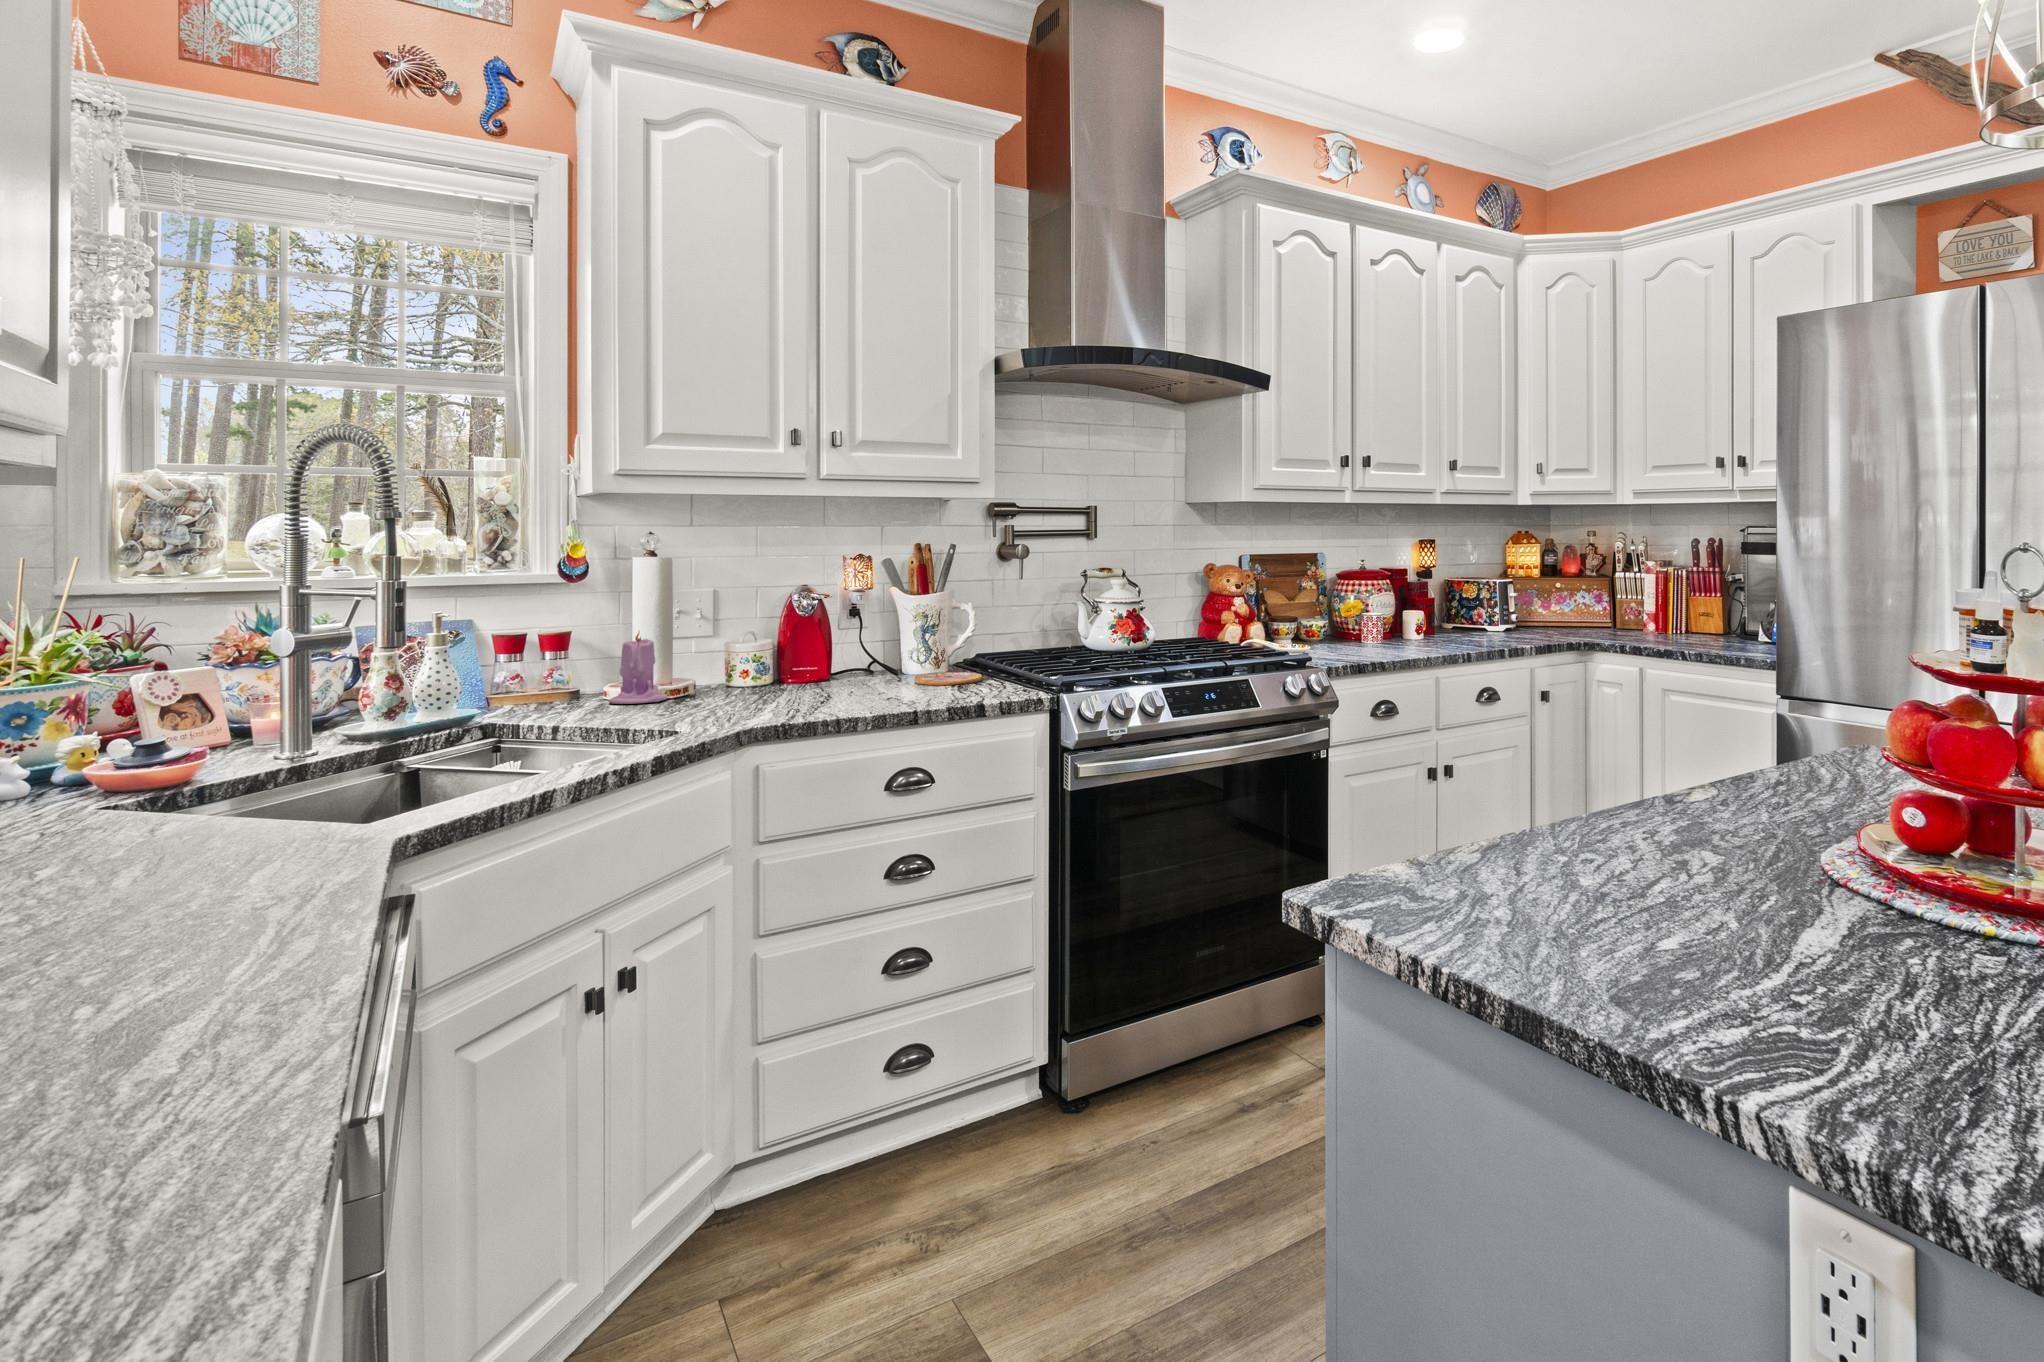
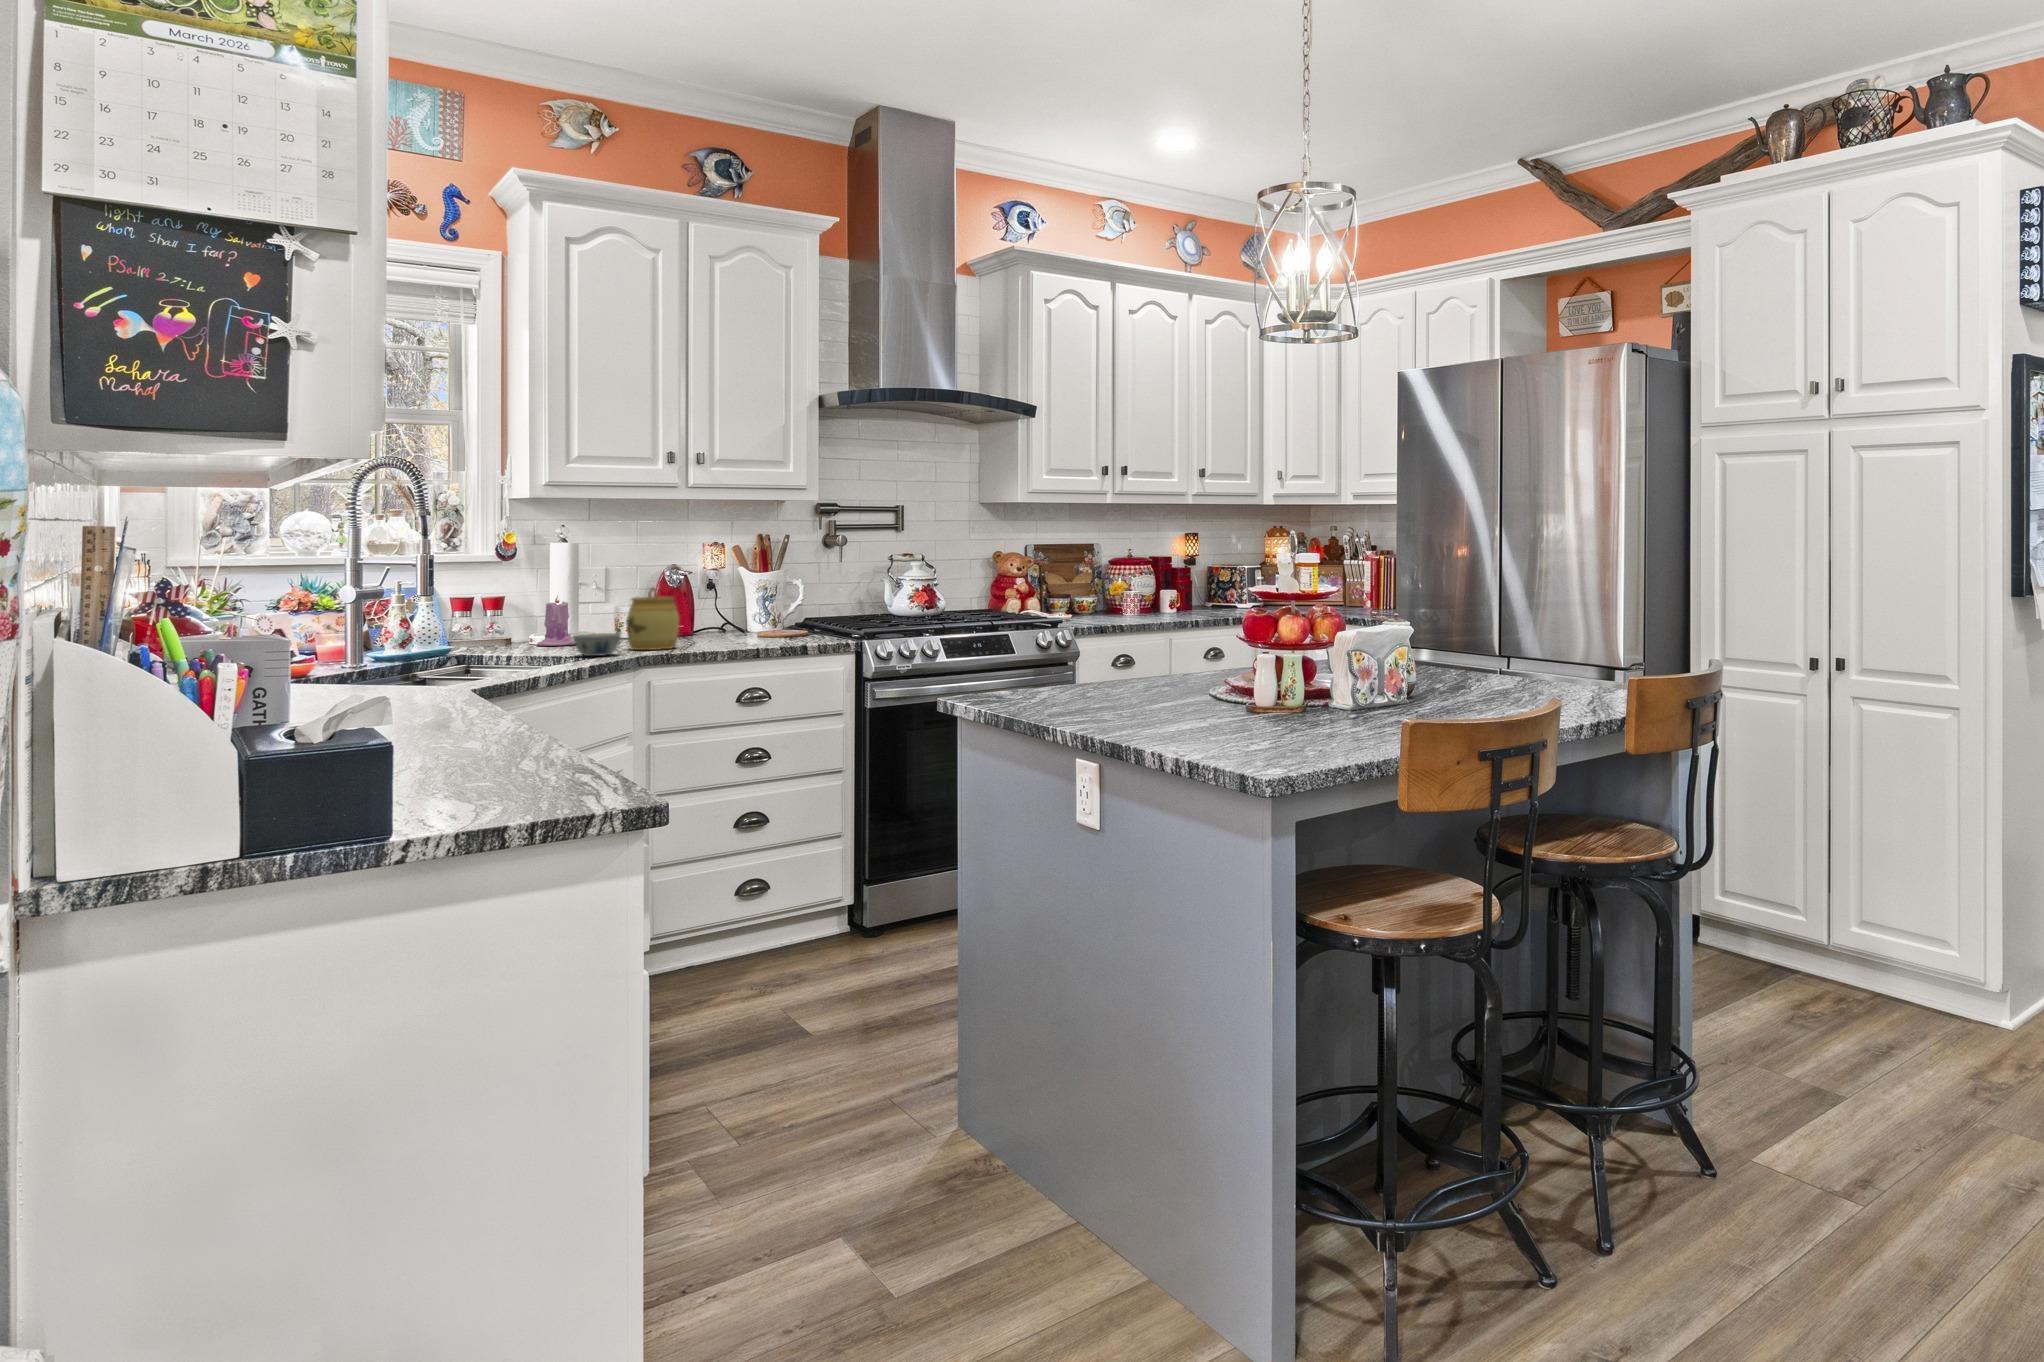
jar: none [728,620,805,715] -> present [626,586,679,650]
bowl: none [639,692,715,731] -> present [573,633,621,656]

